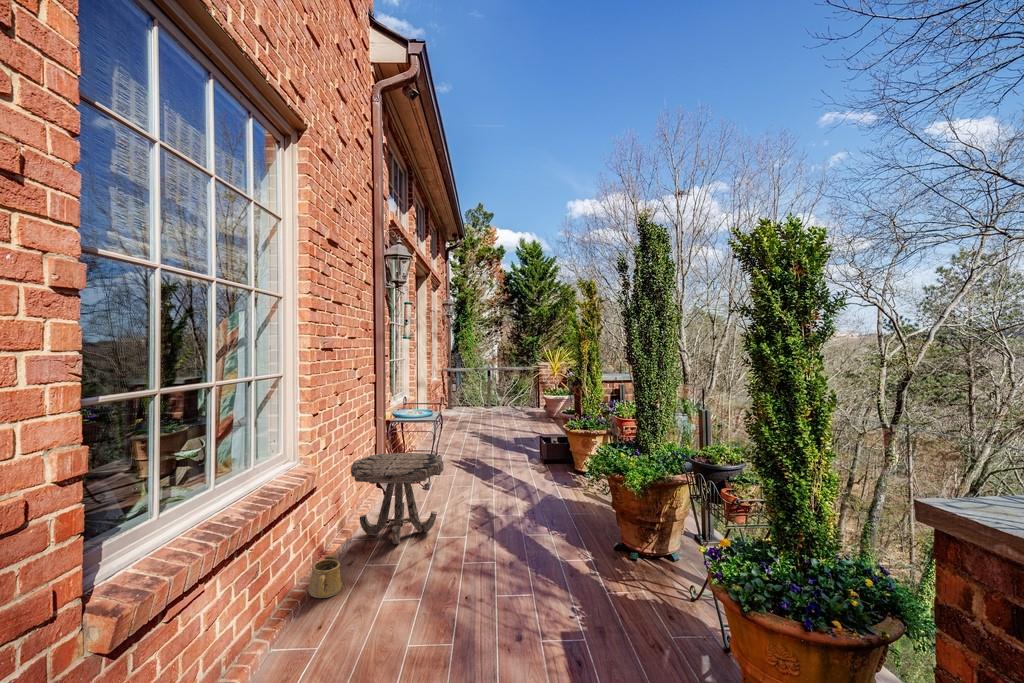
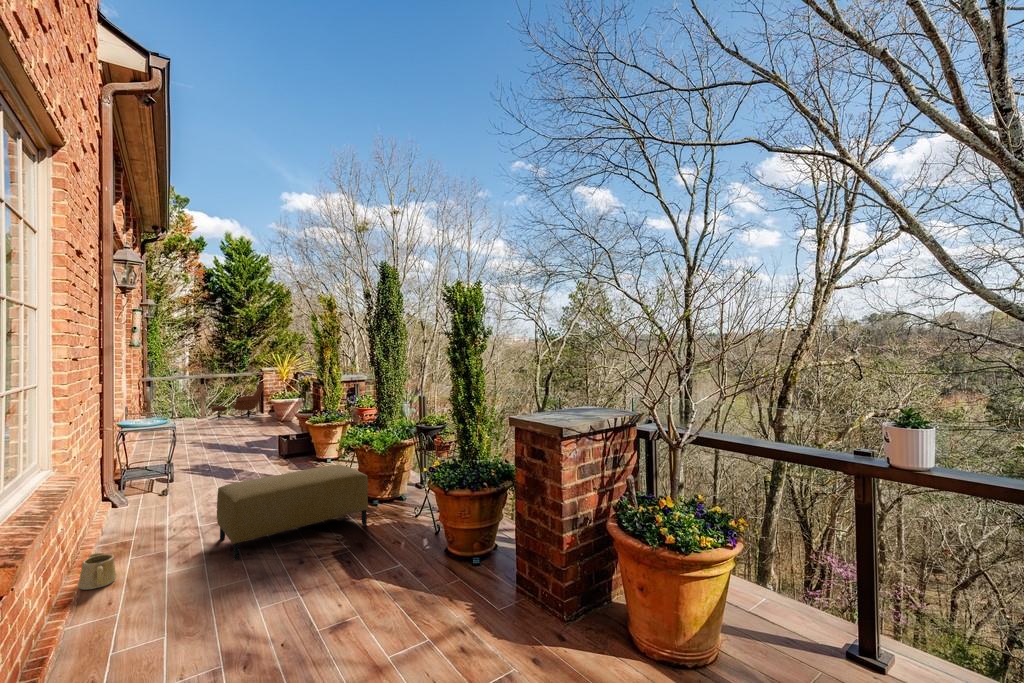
lounge chair: none [498,379,543,413] -> present [210,383,264,420]
side table: present [351,453,444,544] -> none [94,454,203,540]
ottoman: none [443,495,618,604] -> present [217,465,368,560]

